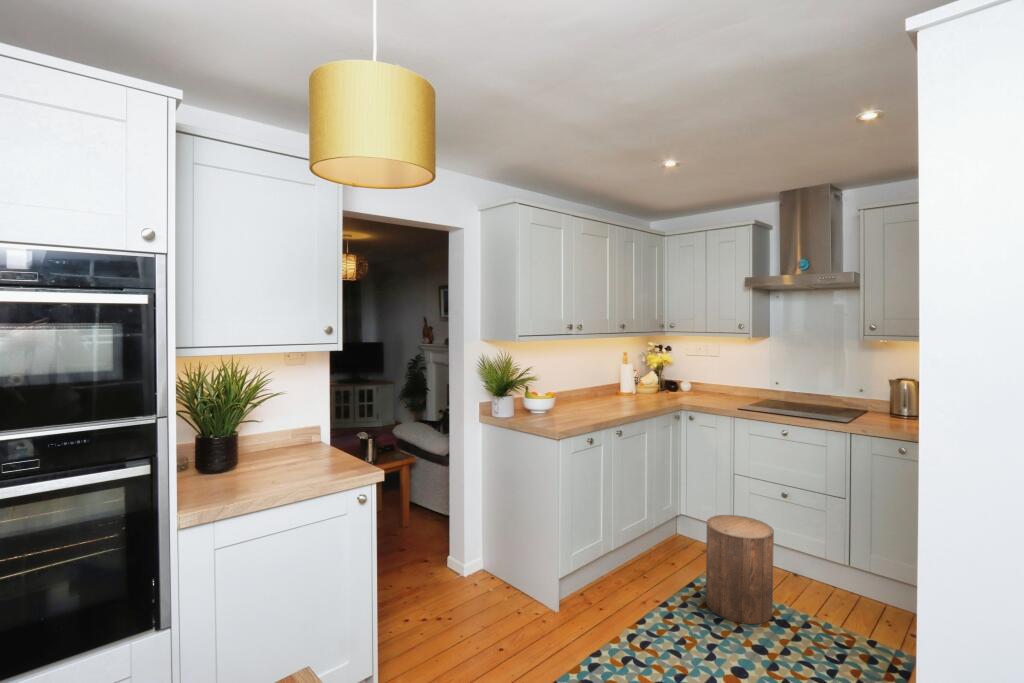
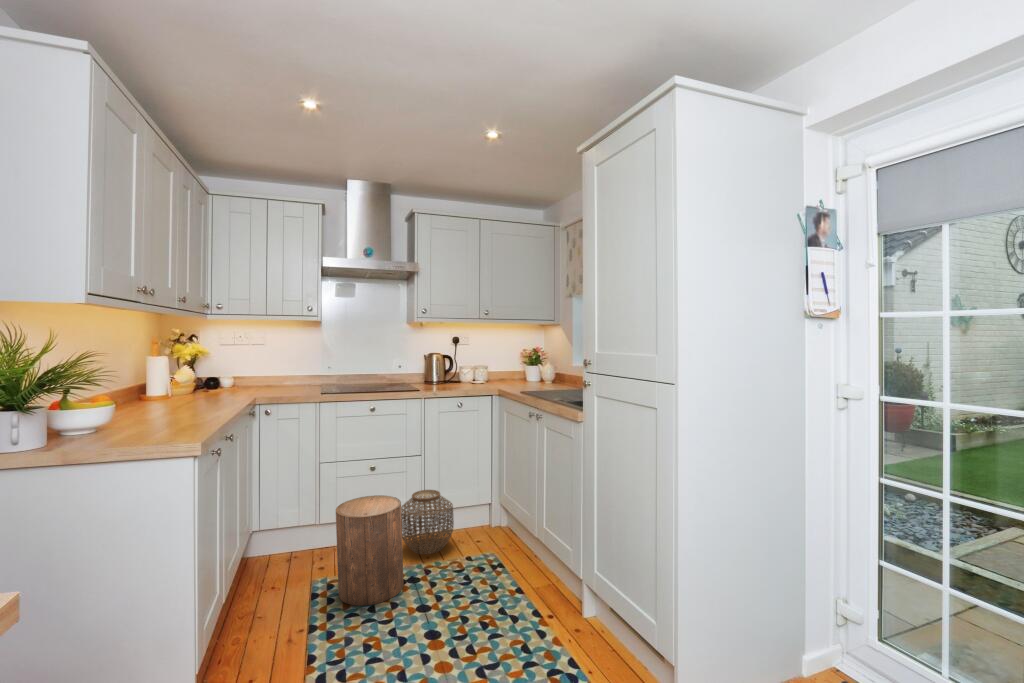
woven basket: none [801,538,874,616] -> present [401,490,454,554]

